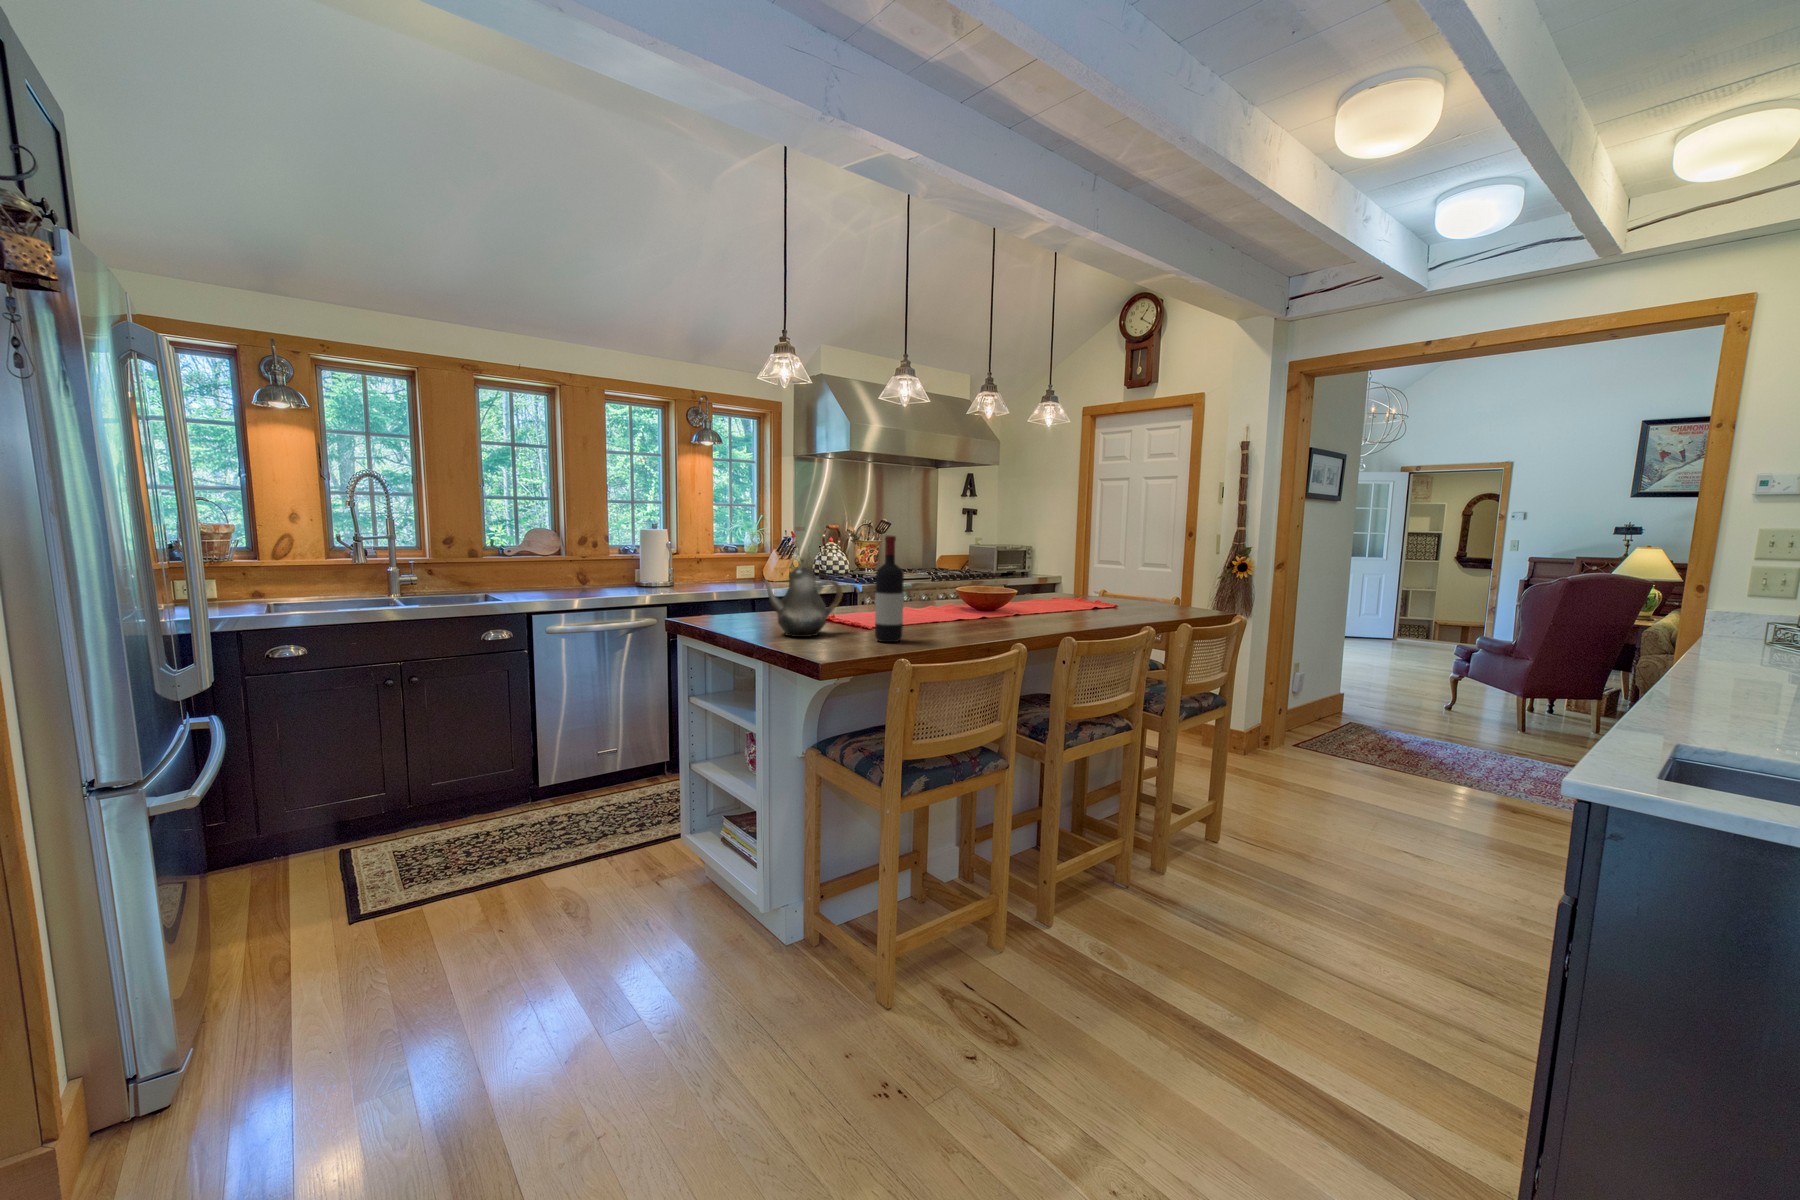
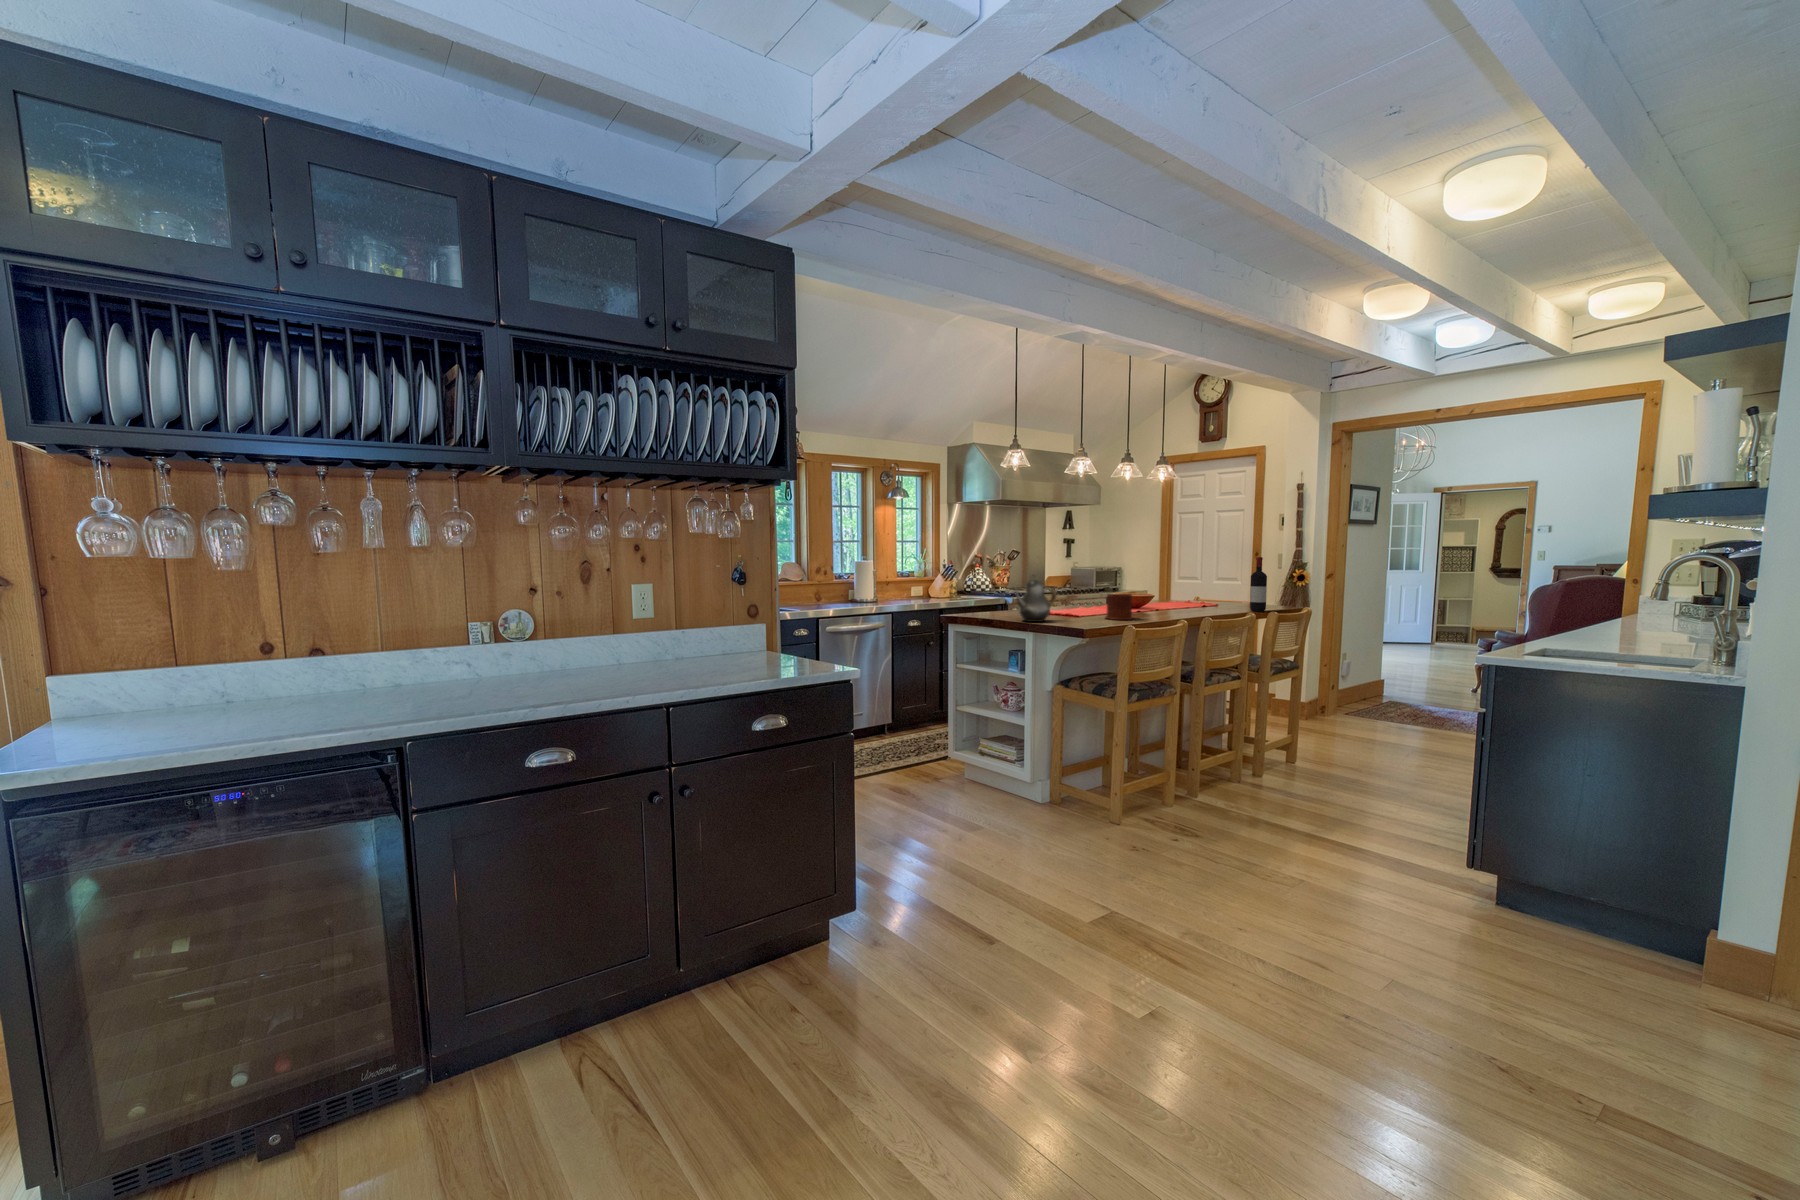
wine bottle: present [875,536,904,642] -> present [1250,557,1267,612]
mug: none [925,591,970,635] -> present [1105,594,1133,620]

